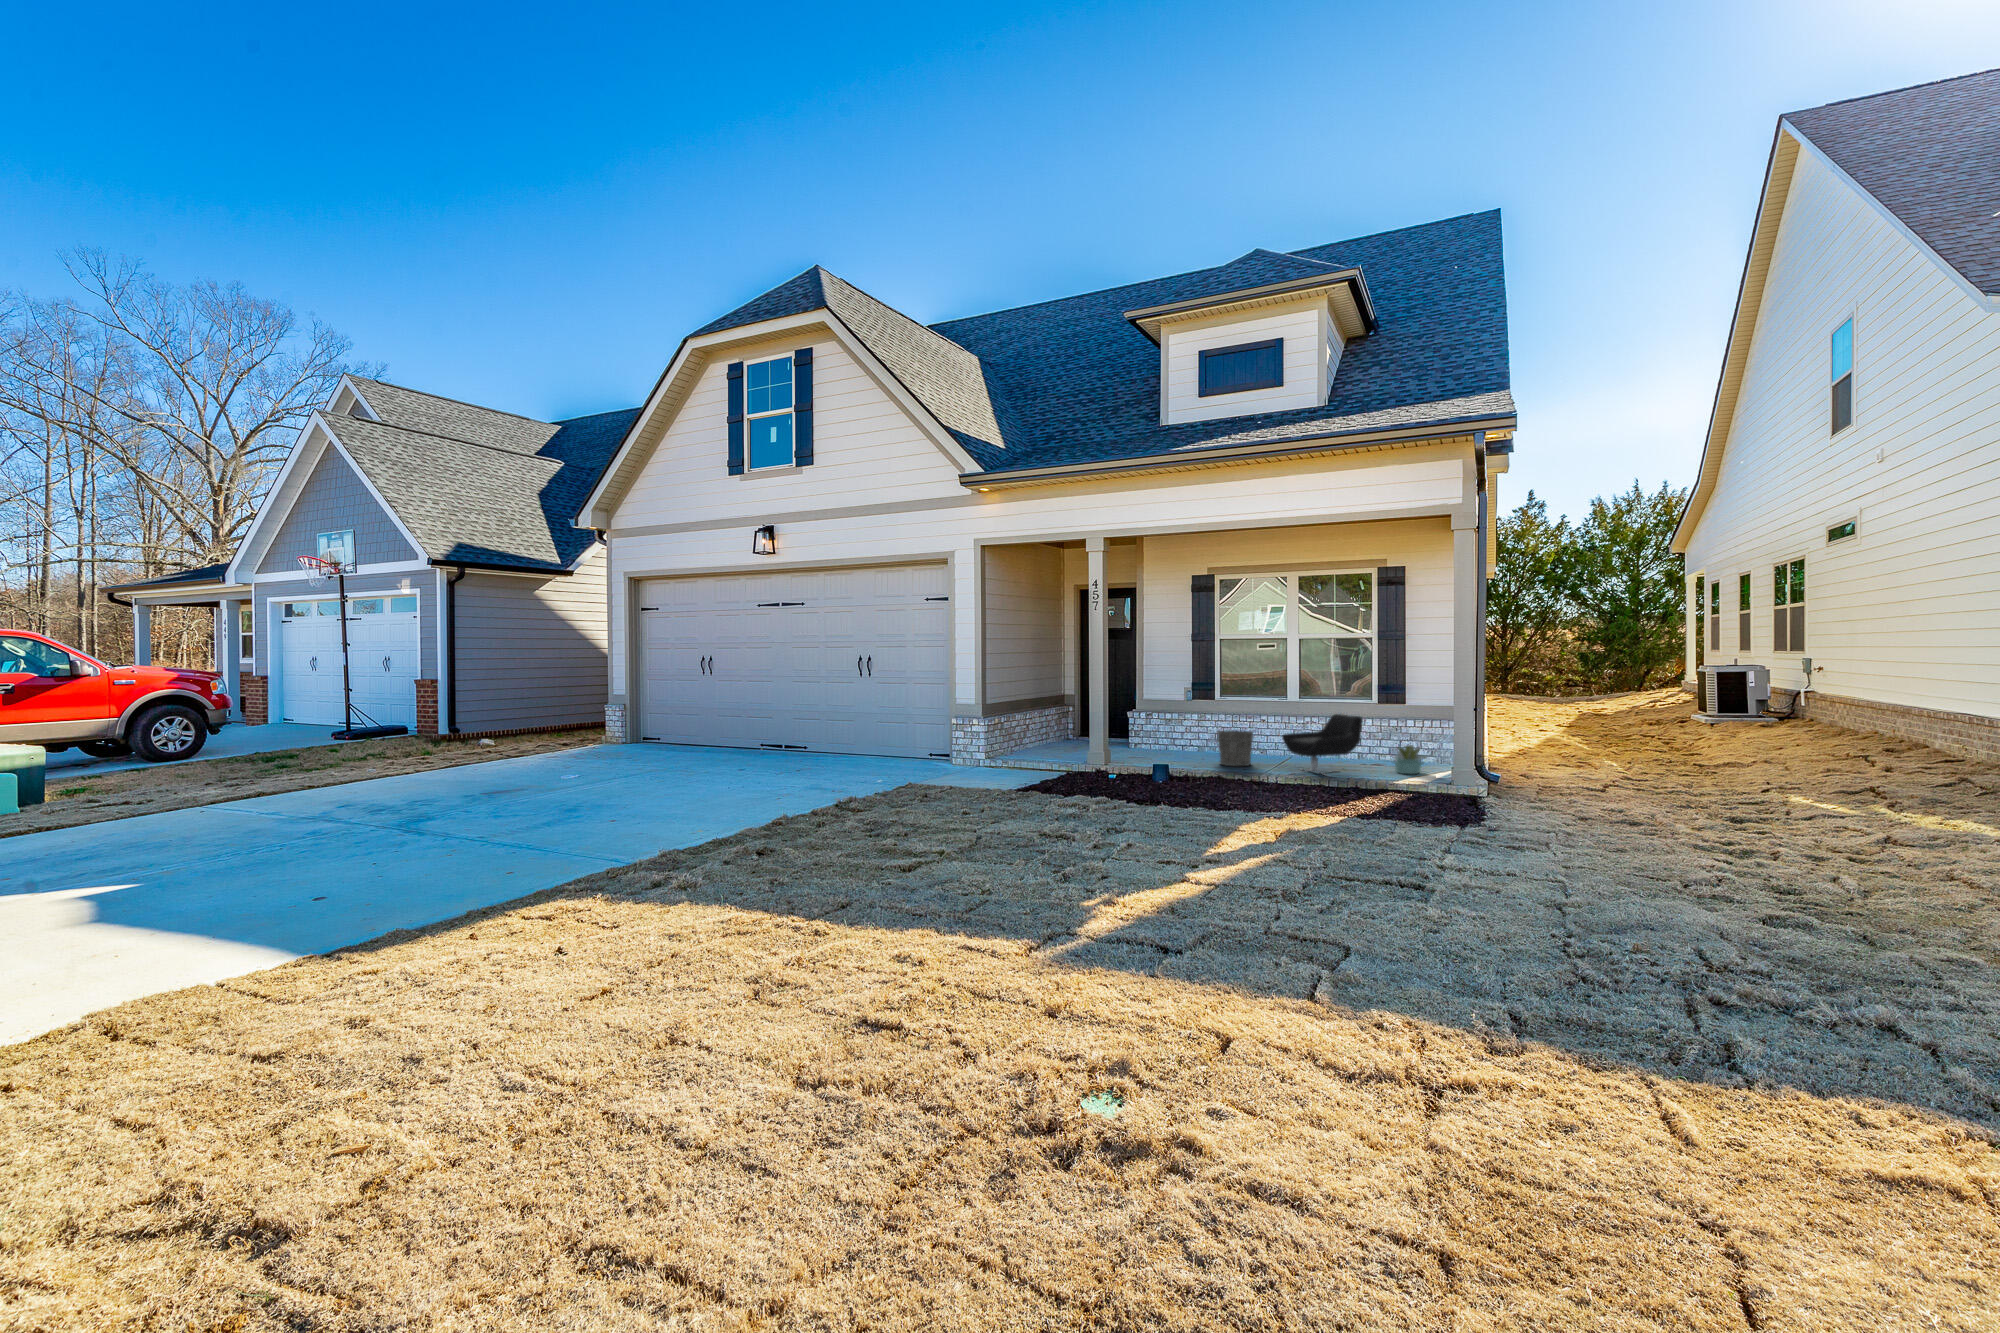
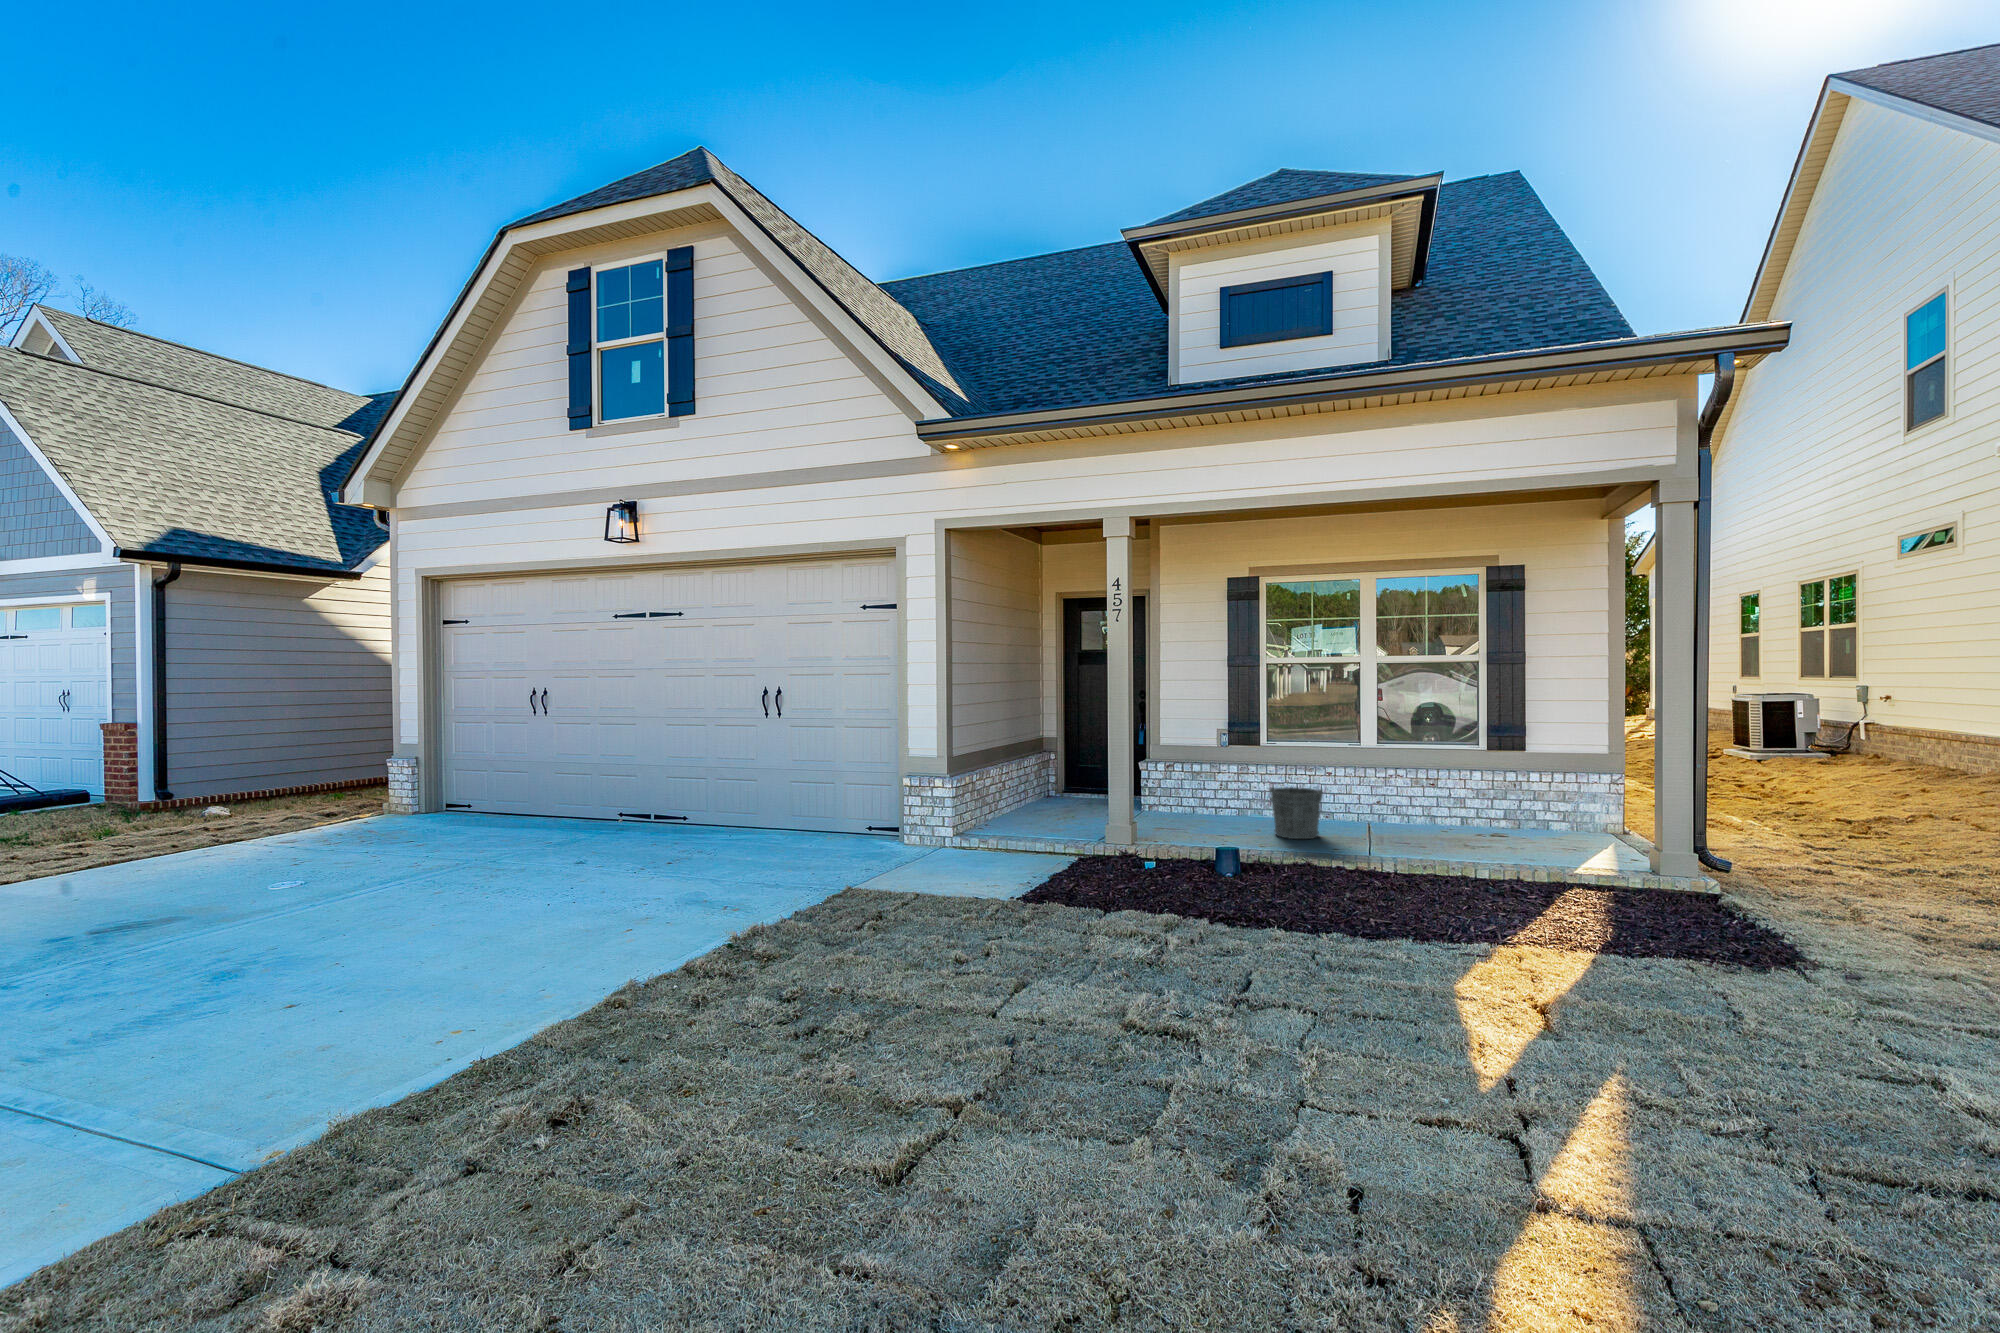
lounge chair: present [1282,714,1363,775] -> none [1368,765,1489,857]
decorative plant: present [1393,745,1427,774] -> none [1520,808,1571,850]

